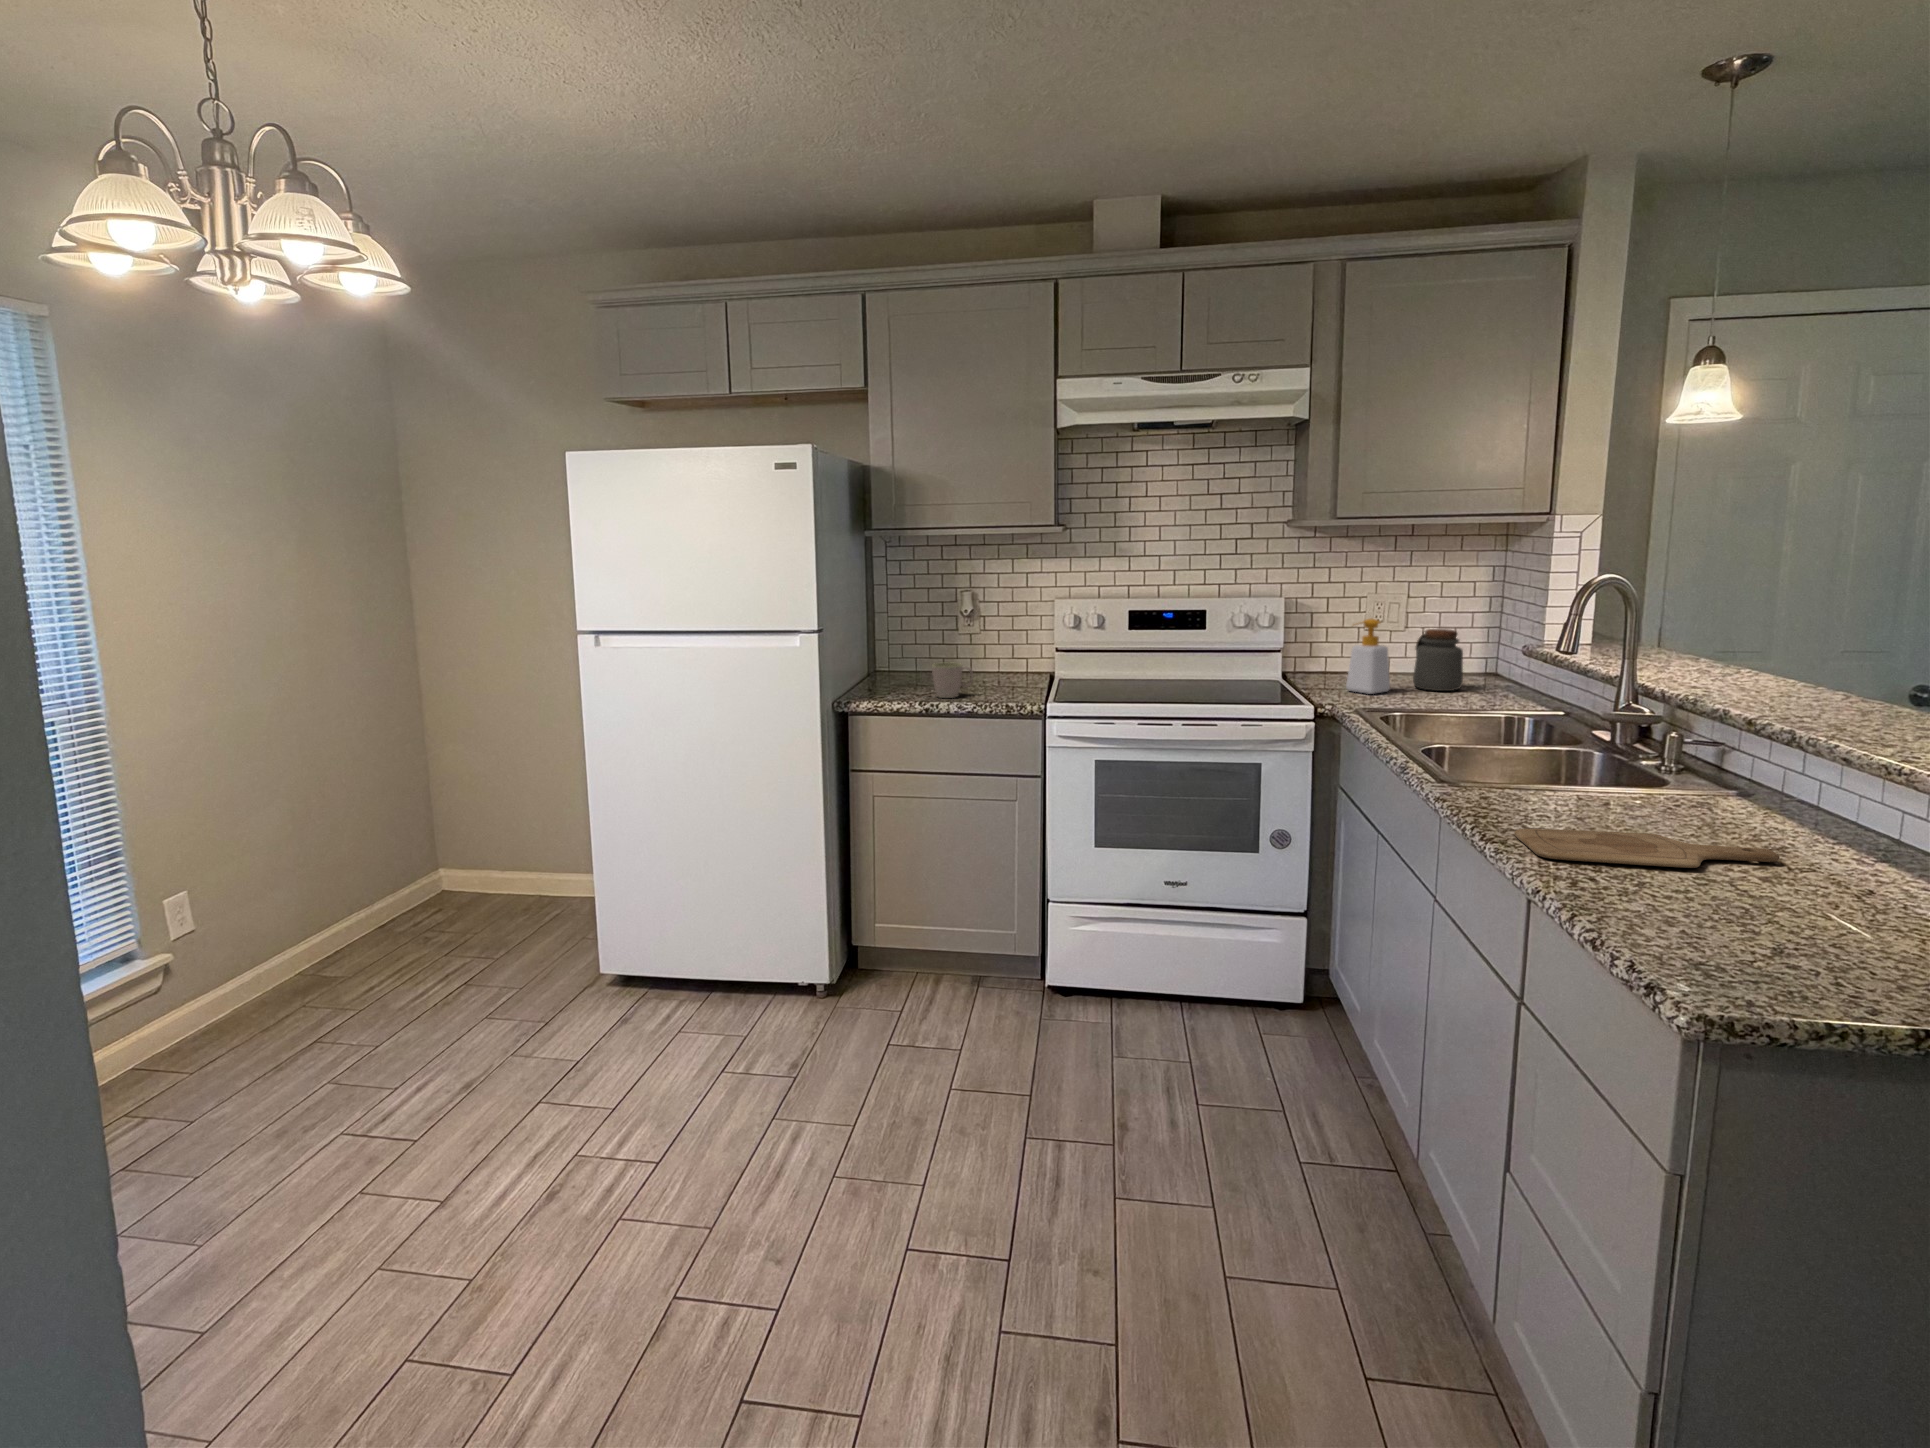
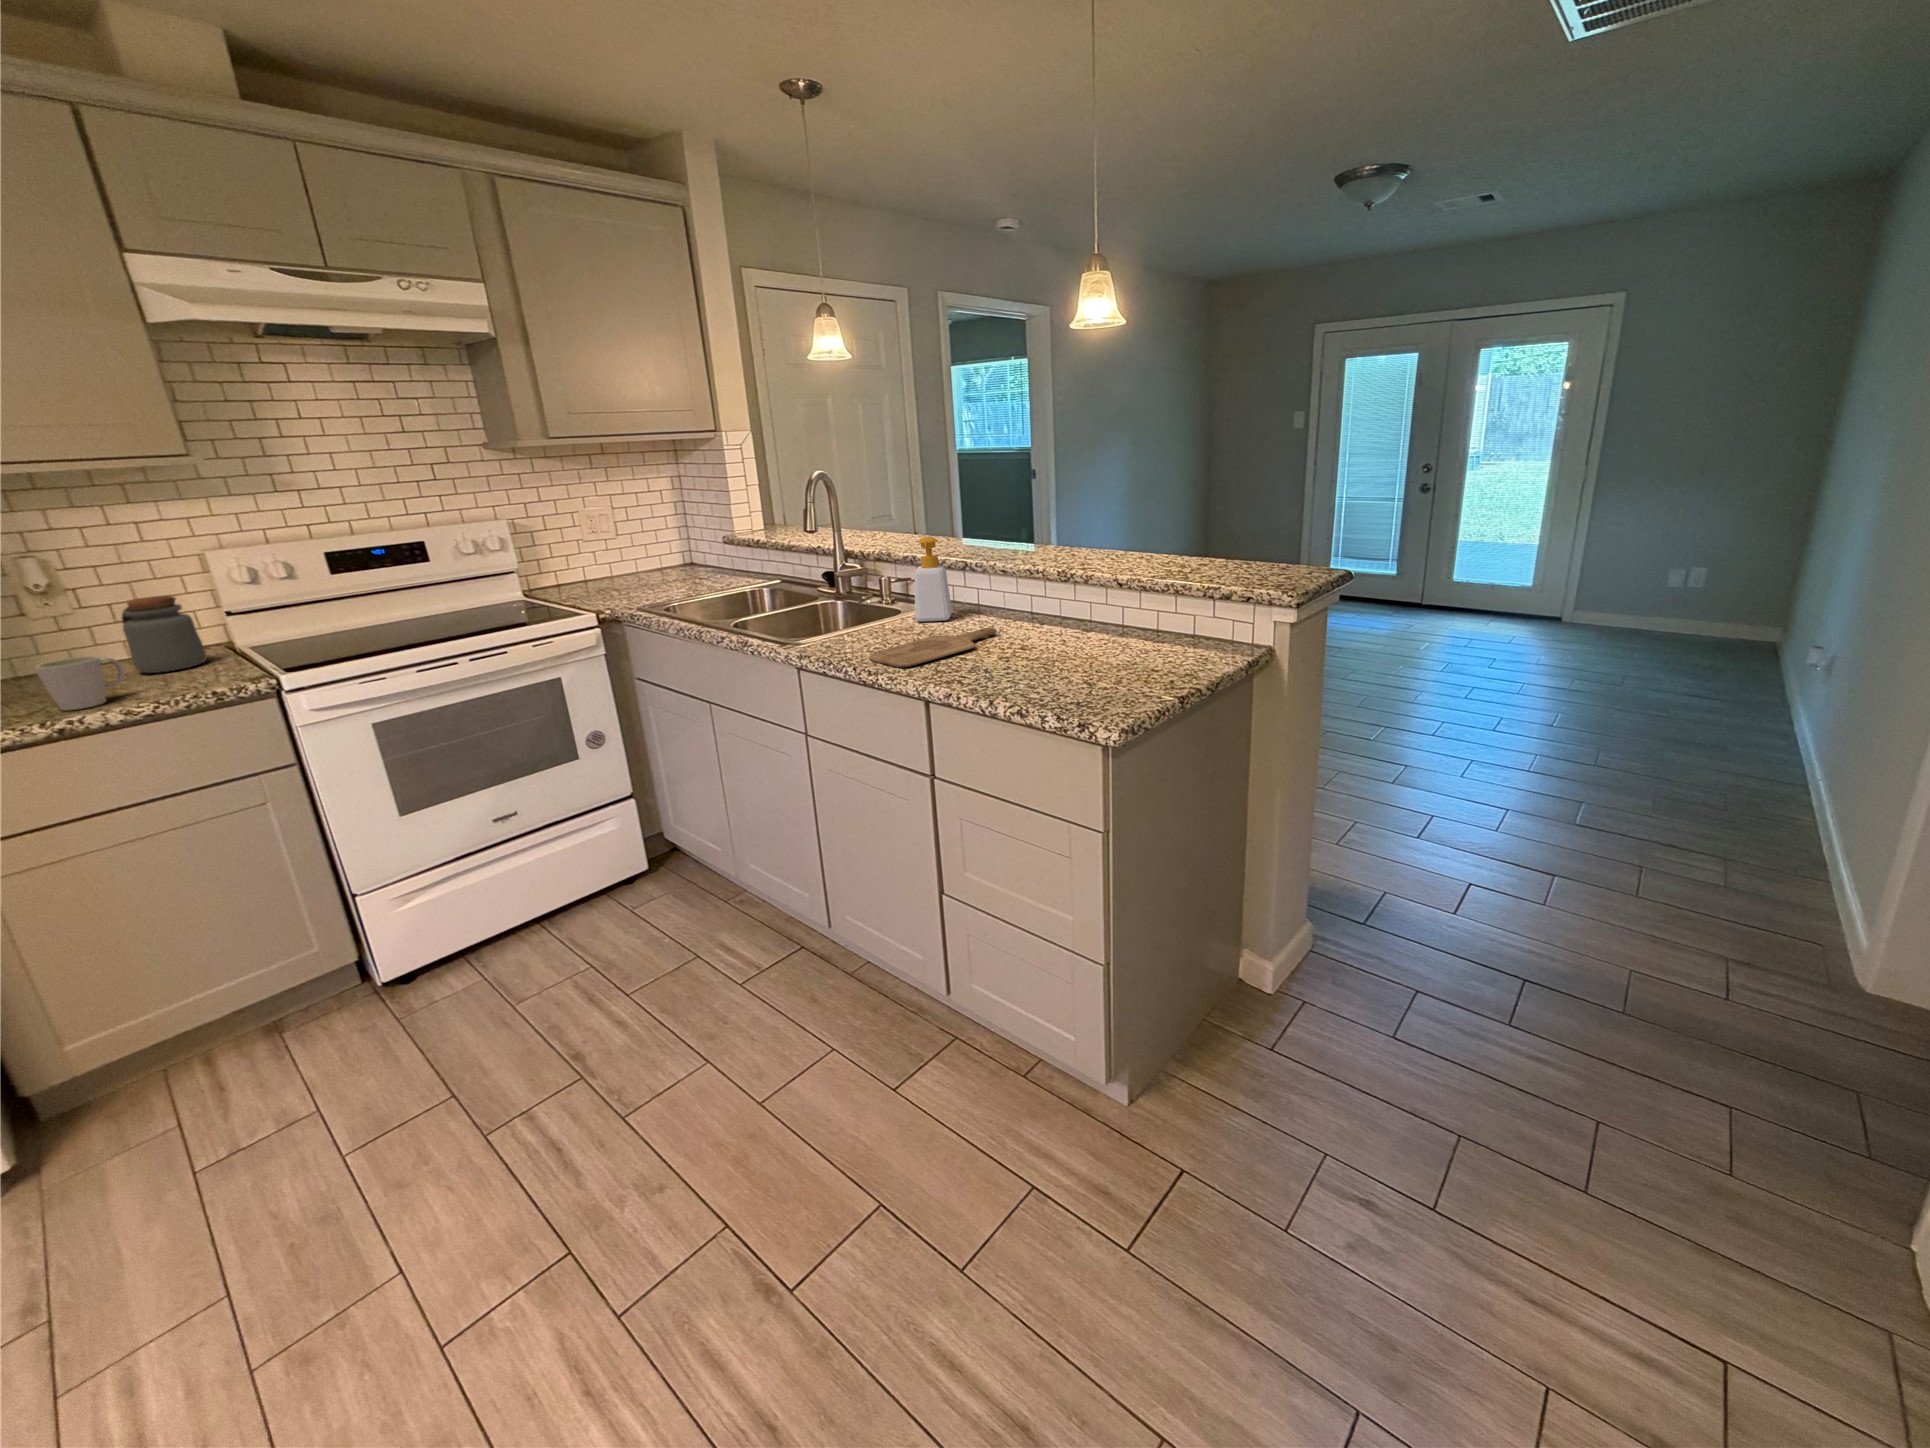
soap bottle: present [1346,619,1390,694] -> present [915,537,952,622]
jar: present [1413,629,1463,691] -> present [122,595,207,673]

